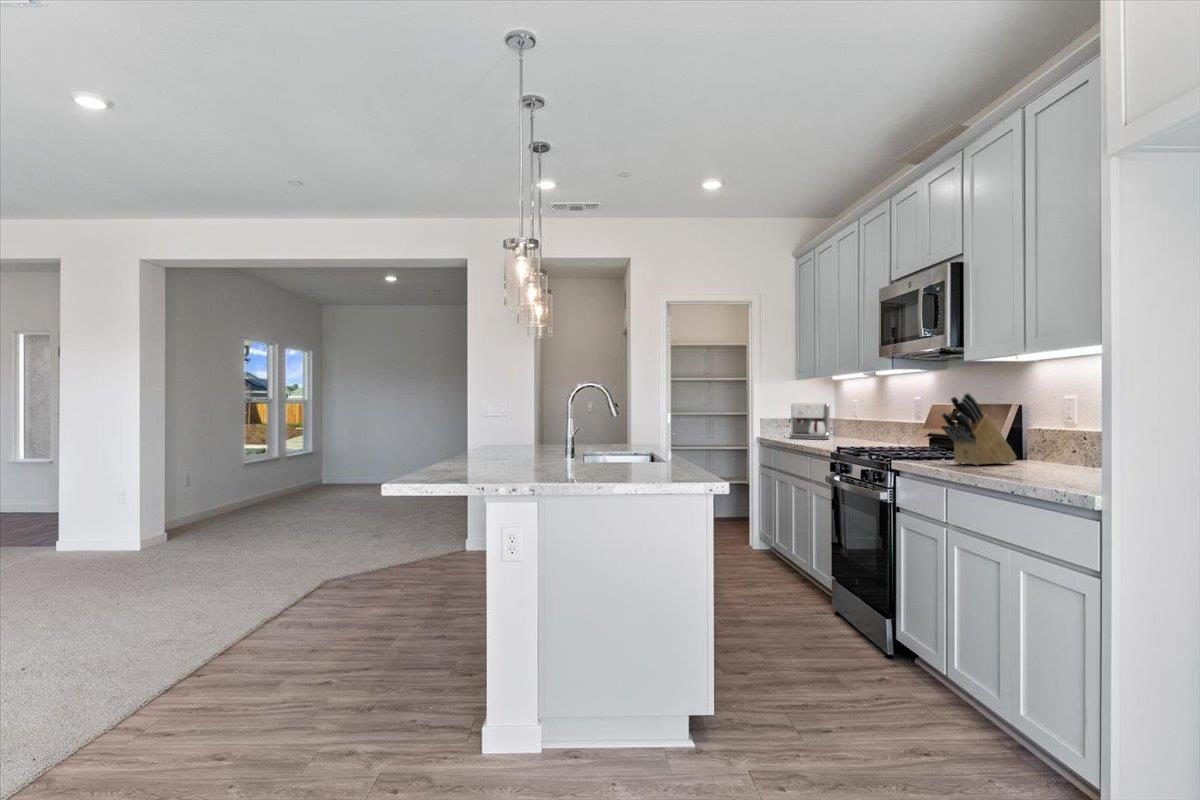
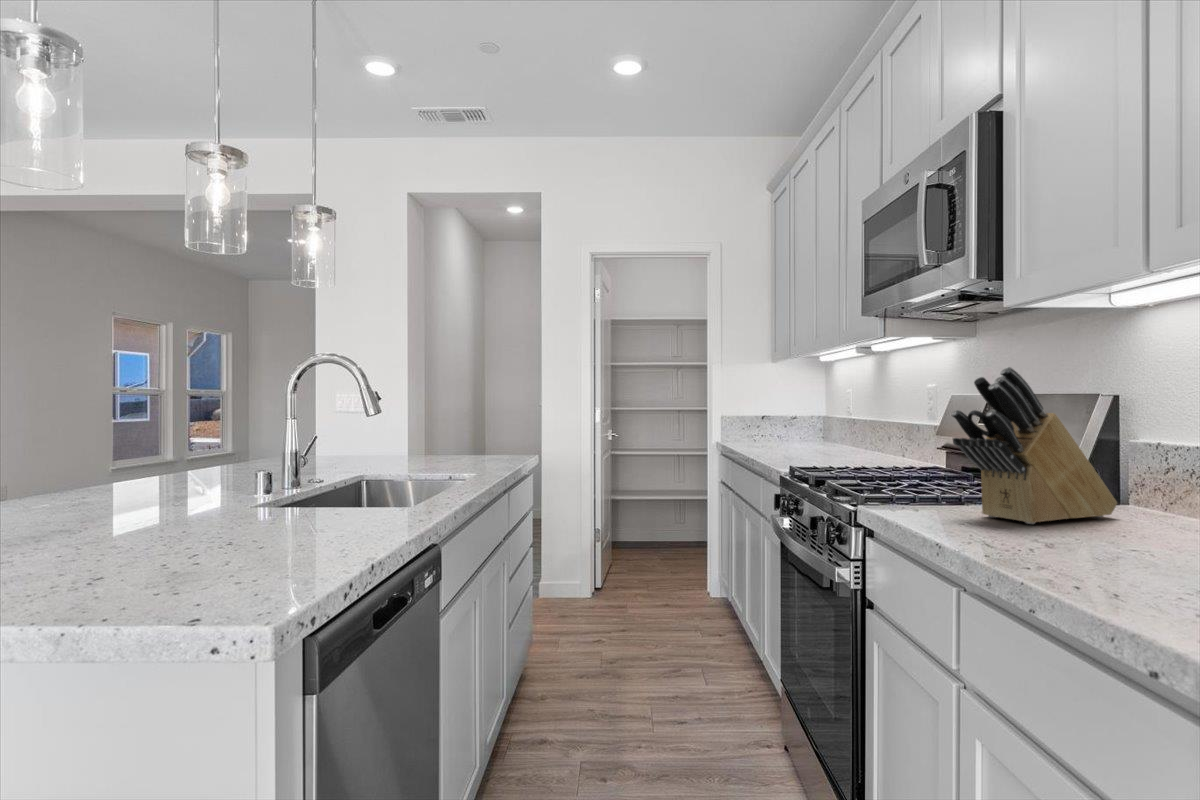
coffee maker: present [789,403,830,440] -> none [751,395,810,448]

